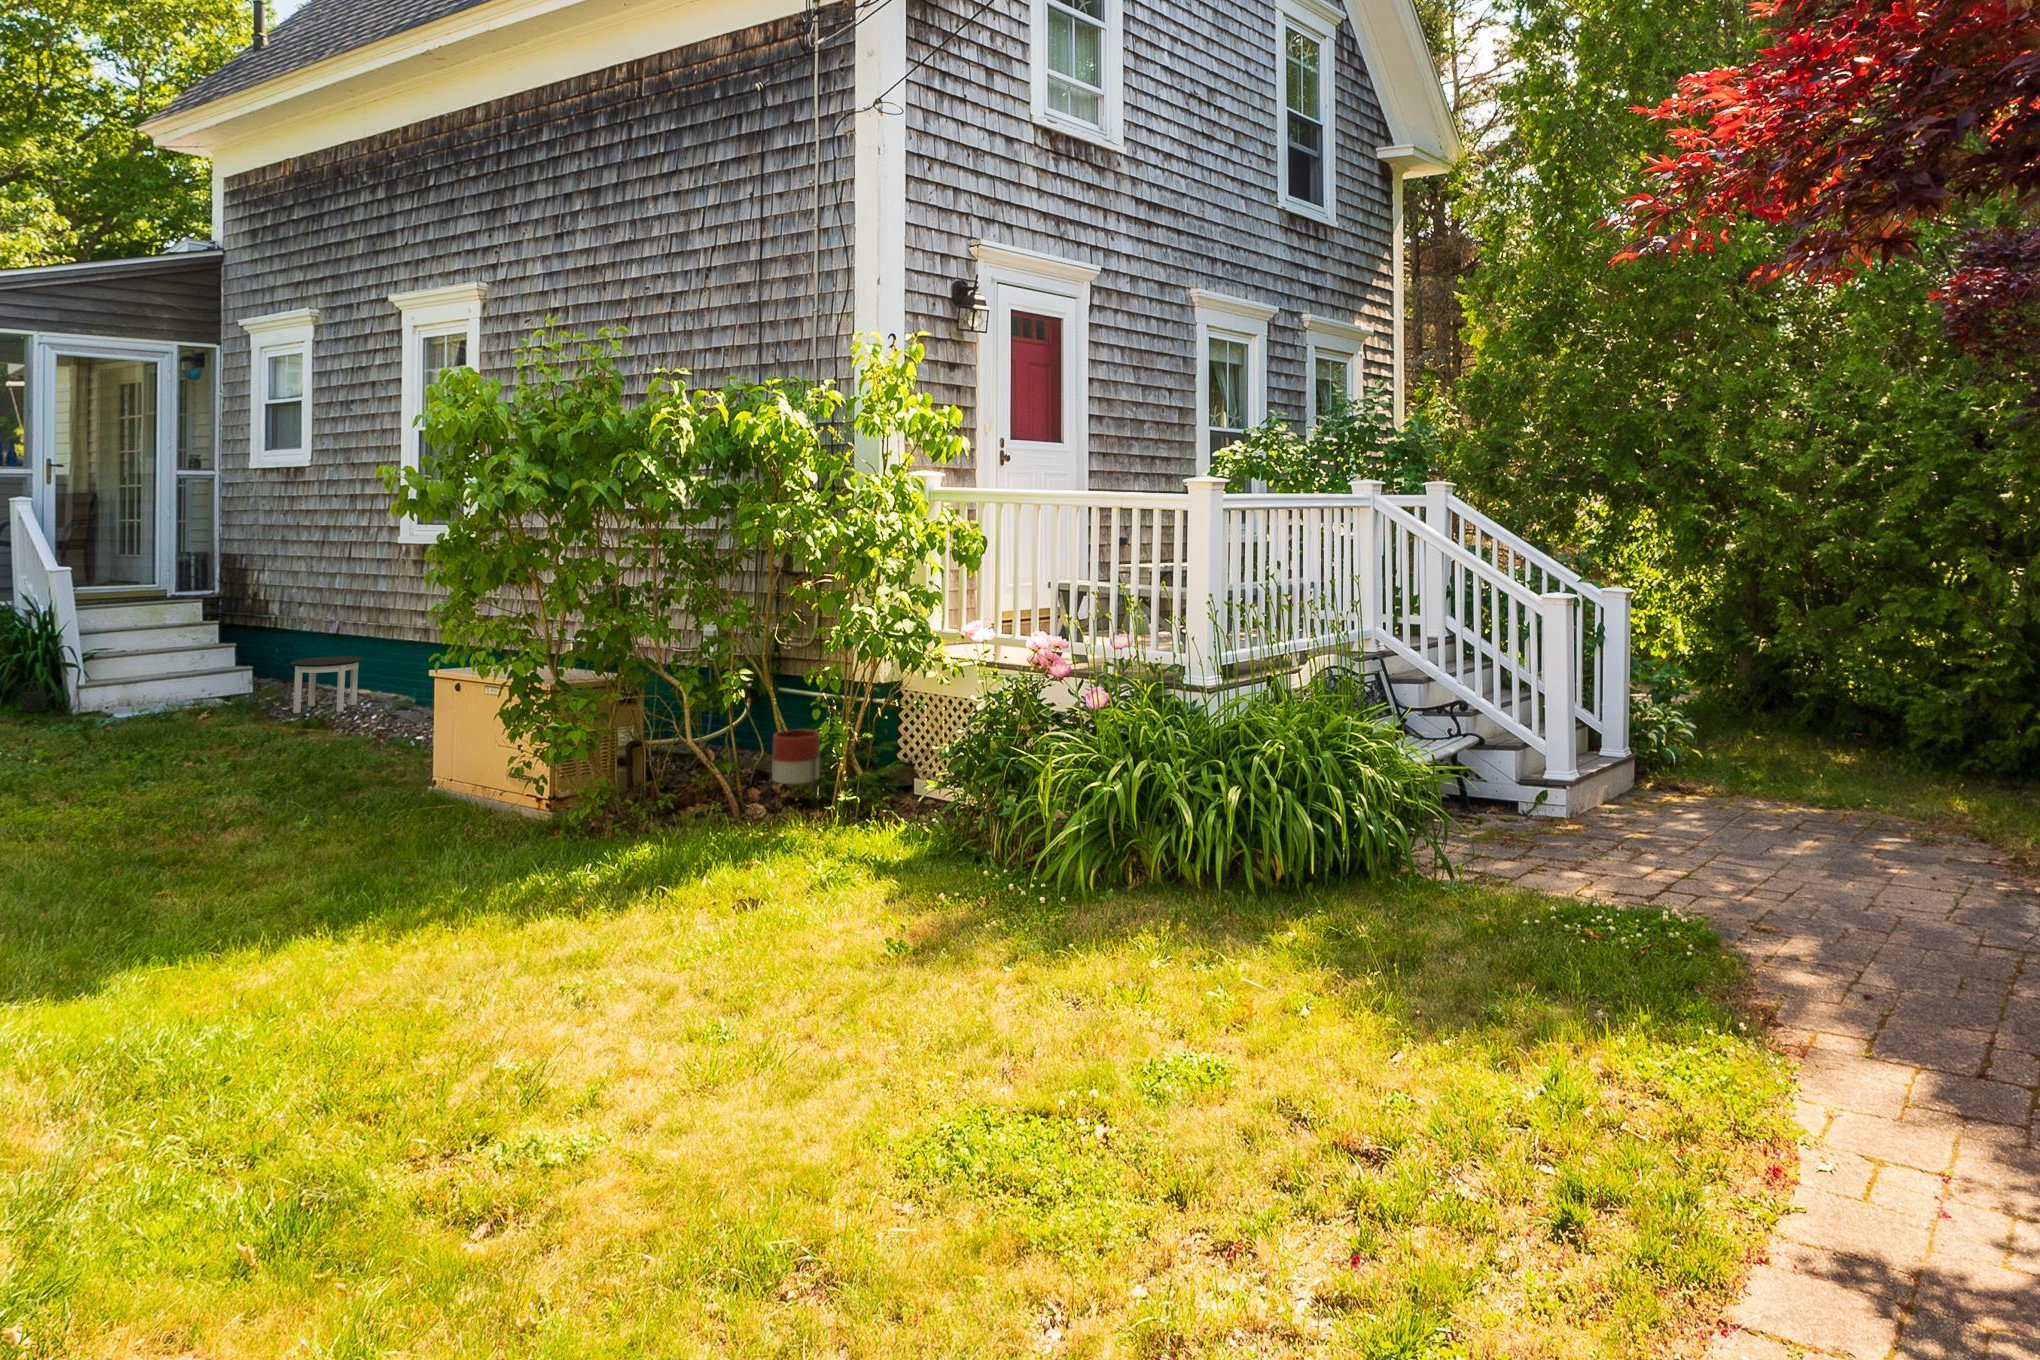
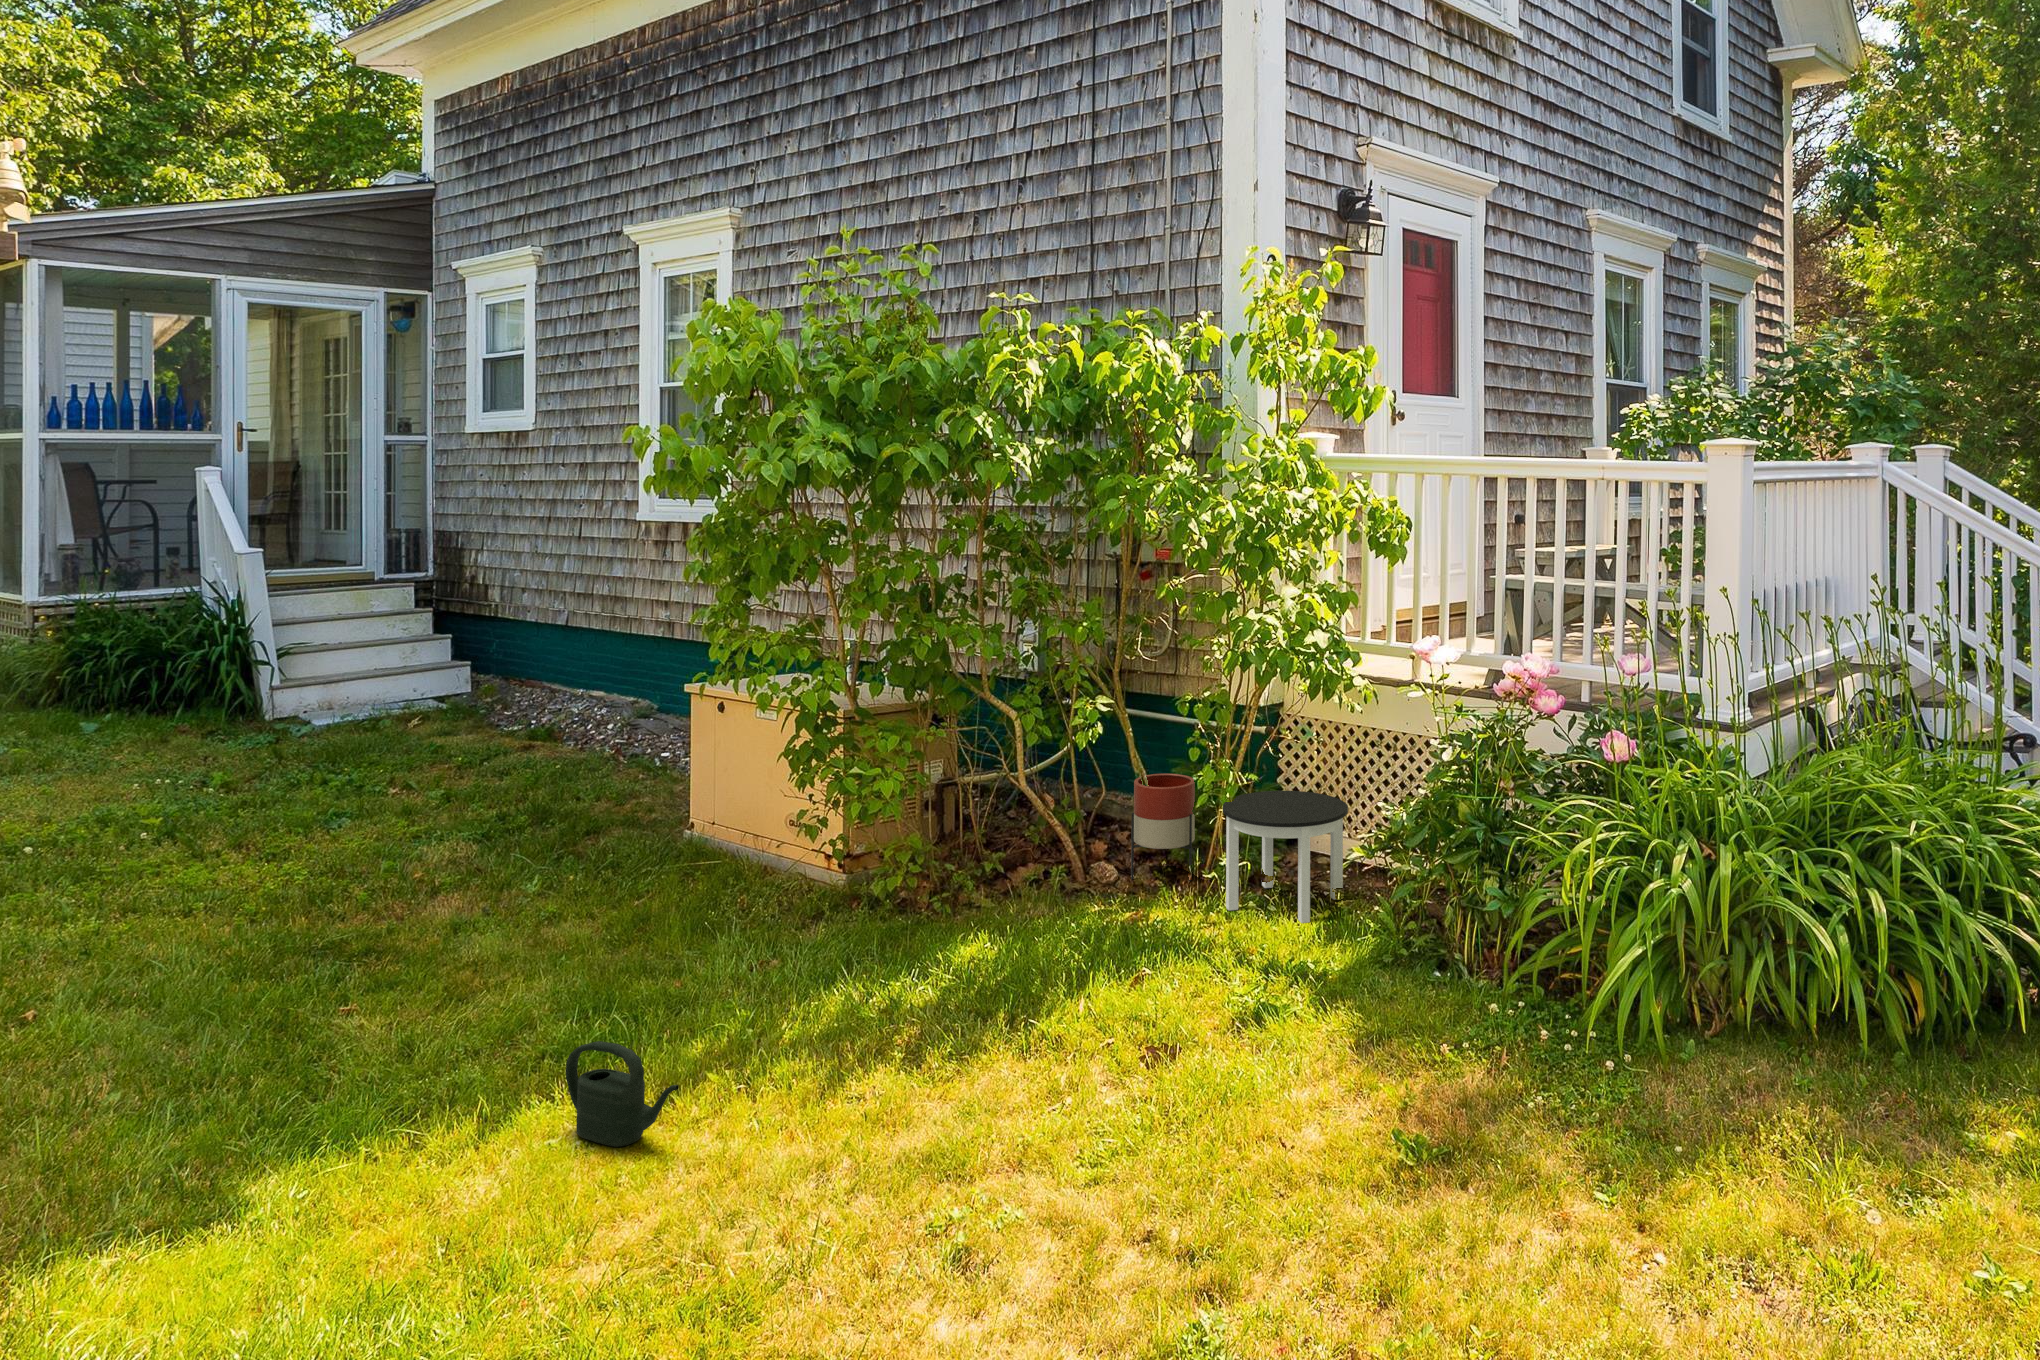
round table: present [291,656,363,713] -> present [1223,791,1348,923]
watering can: present [20,681,54,712] -> present [566,1041,679,1147]

